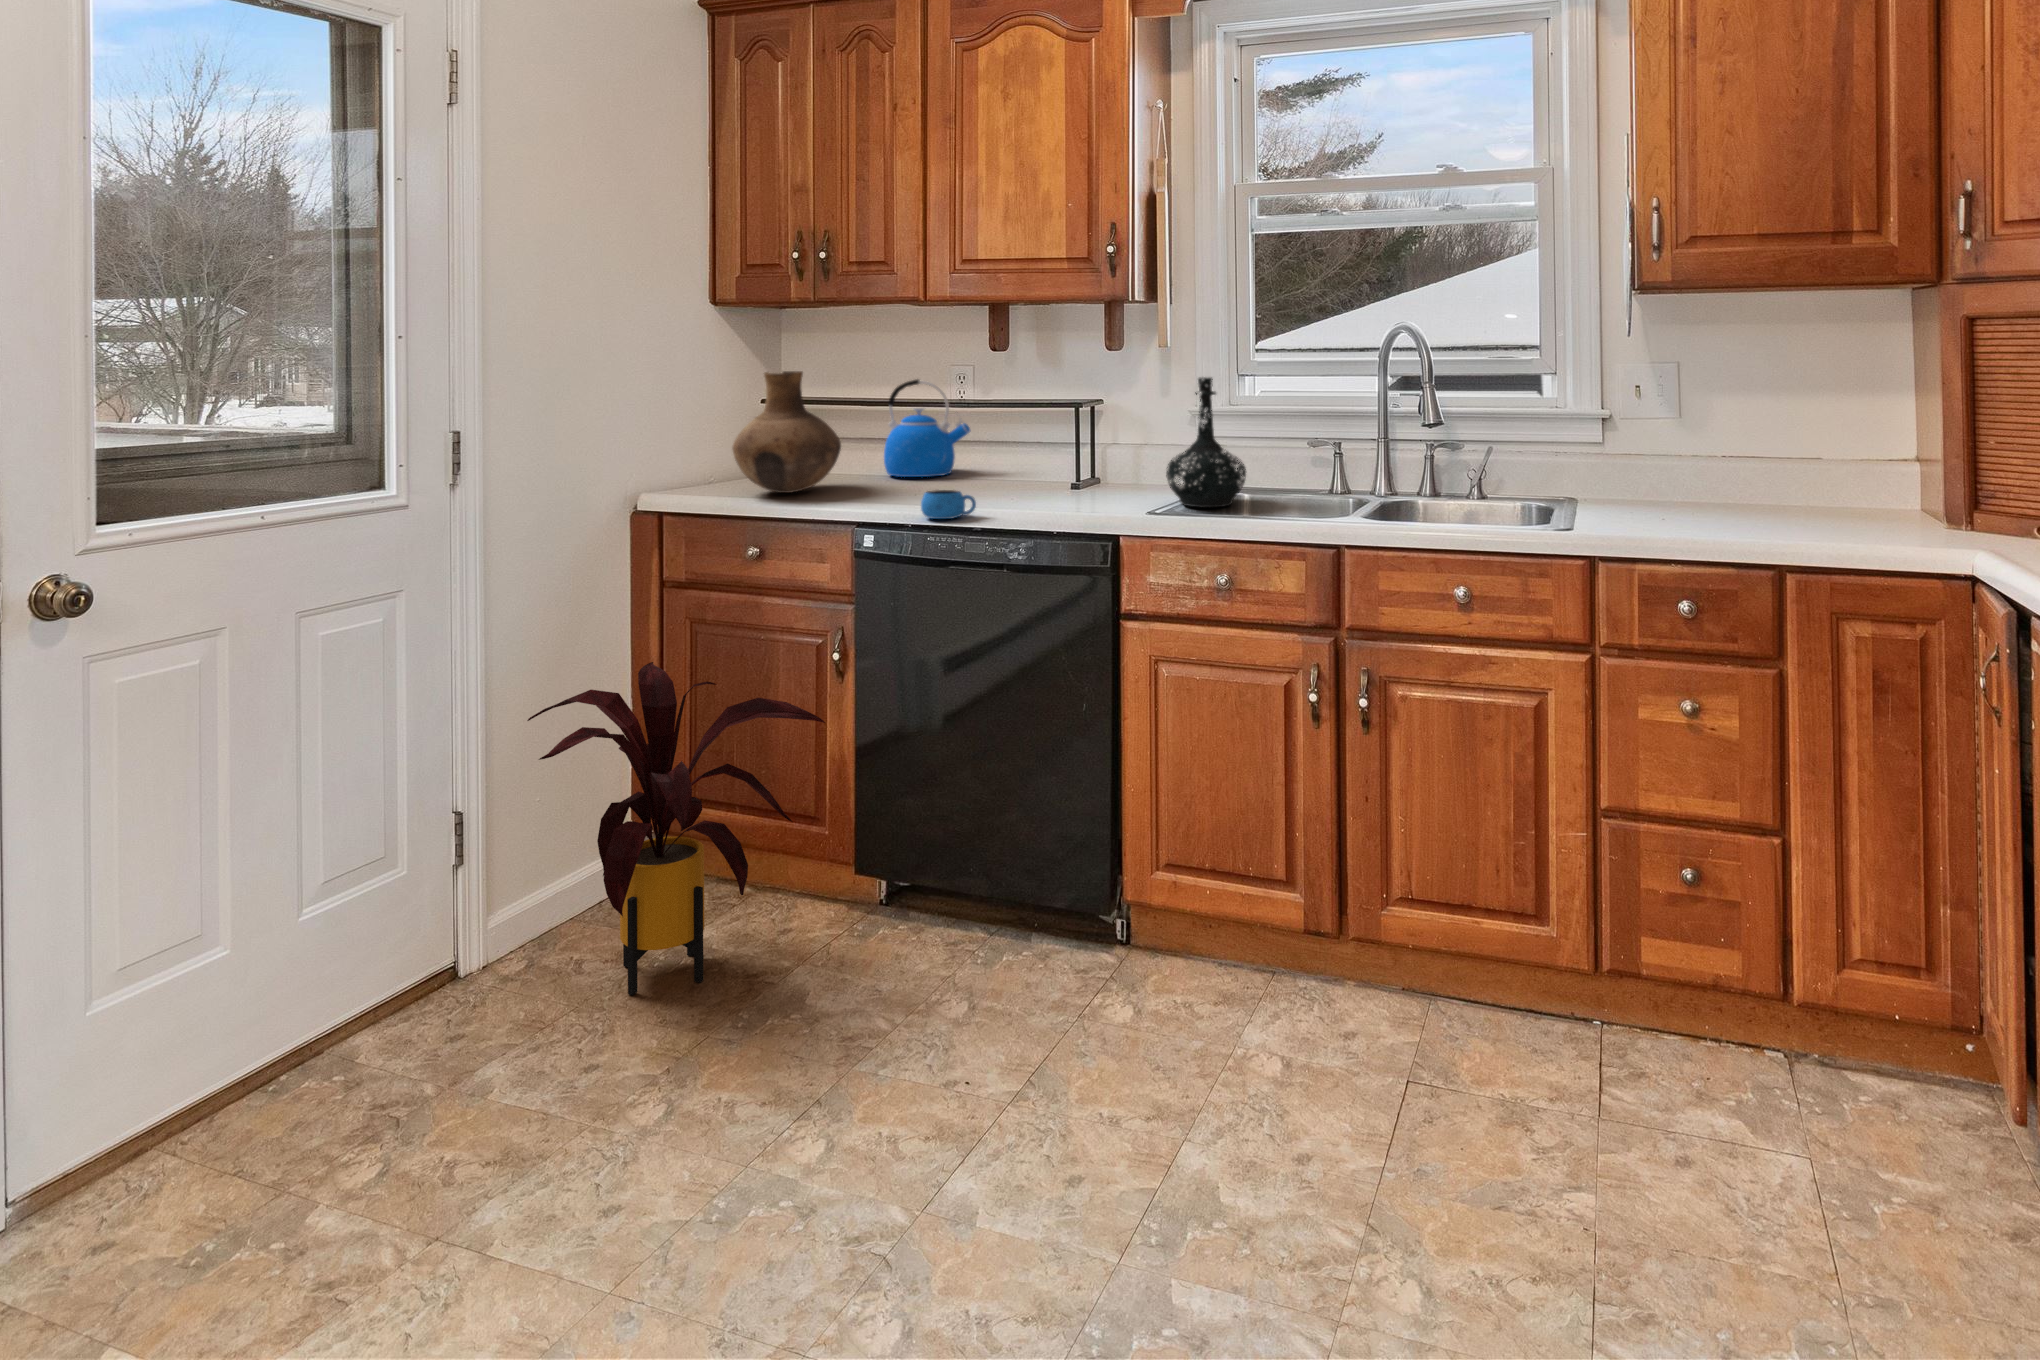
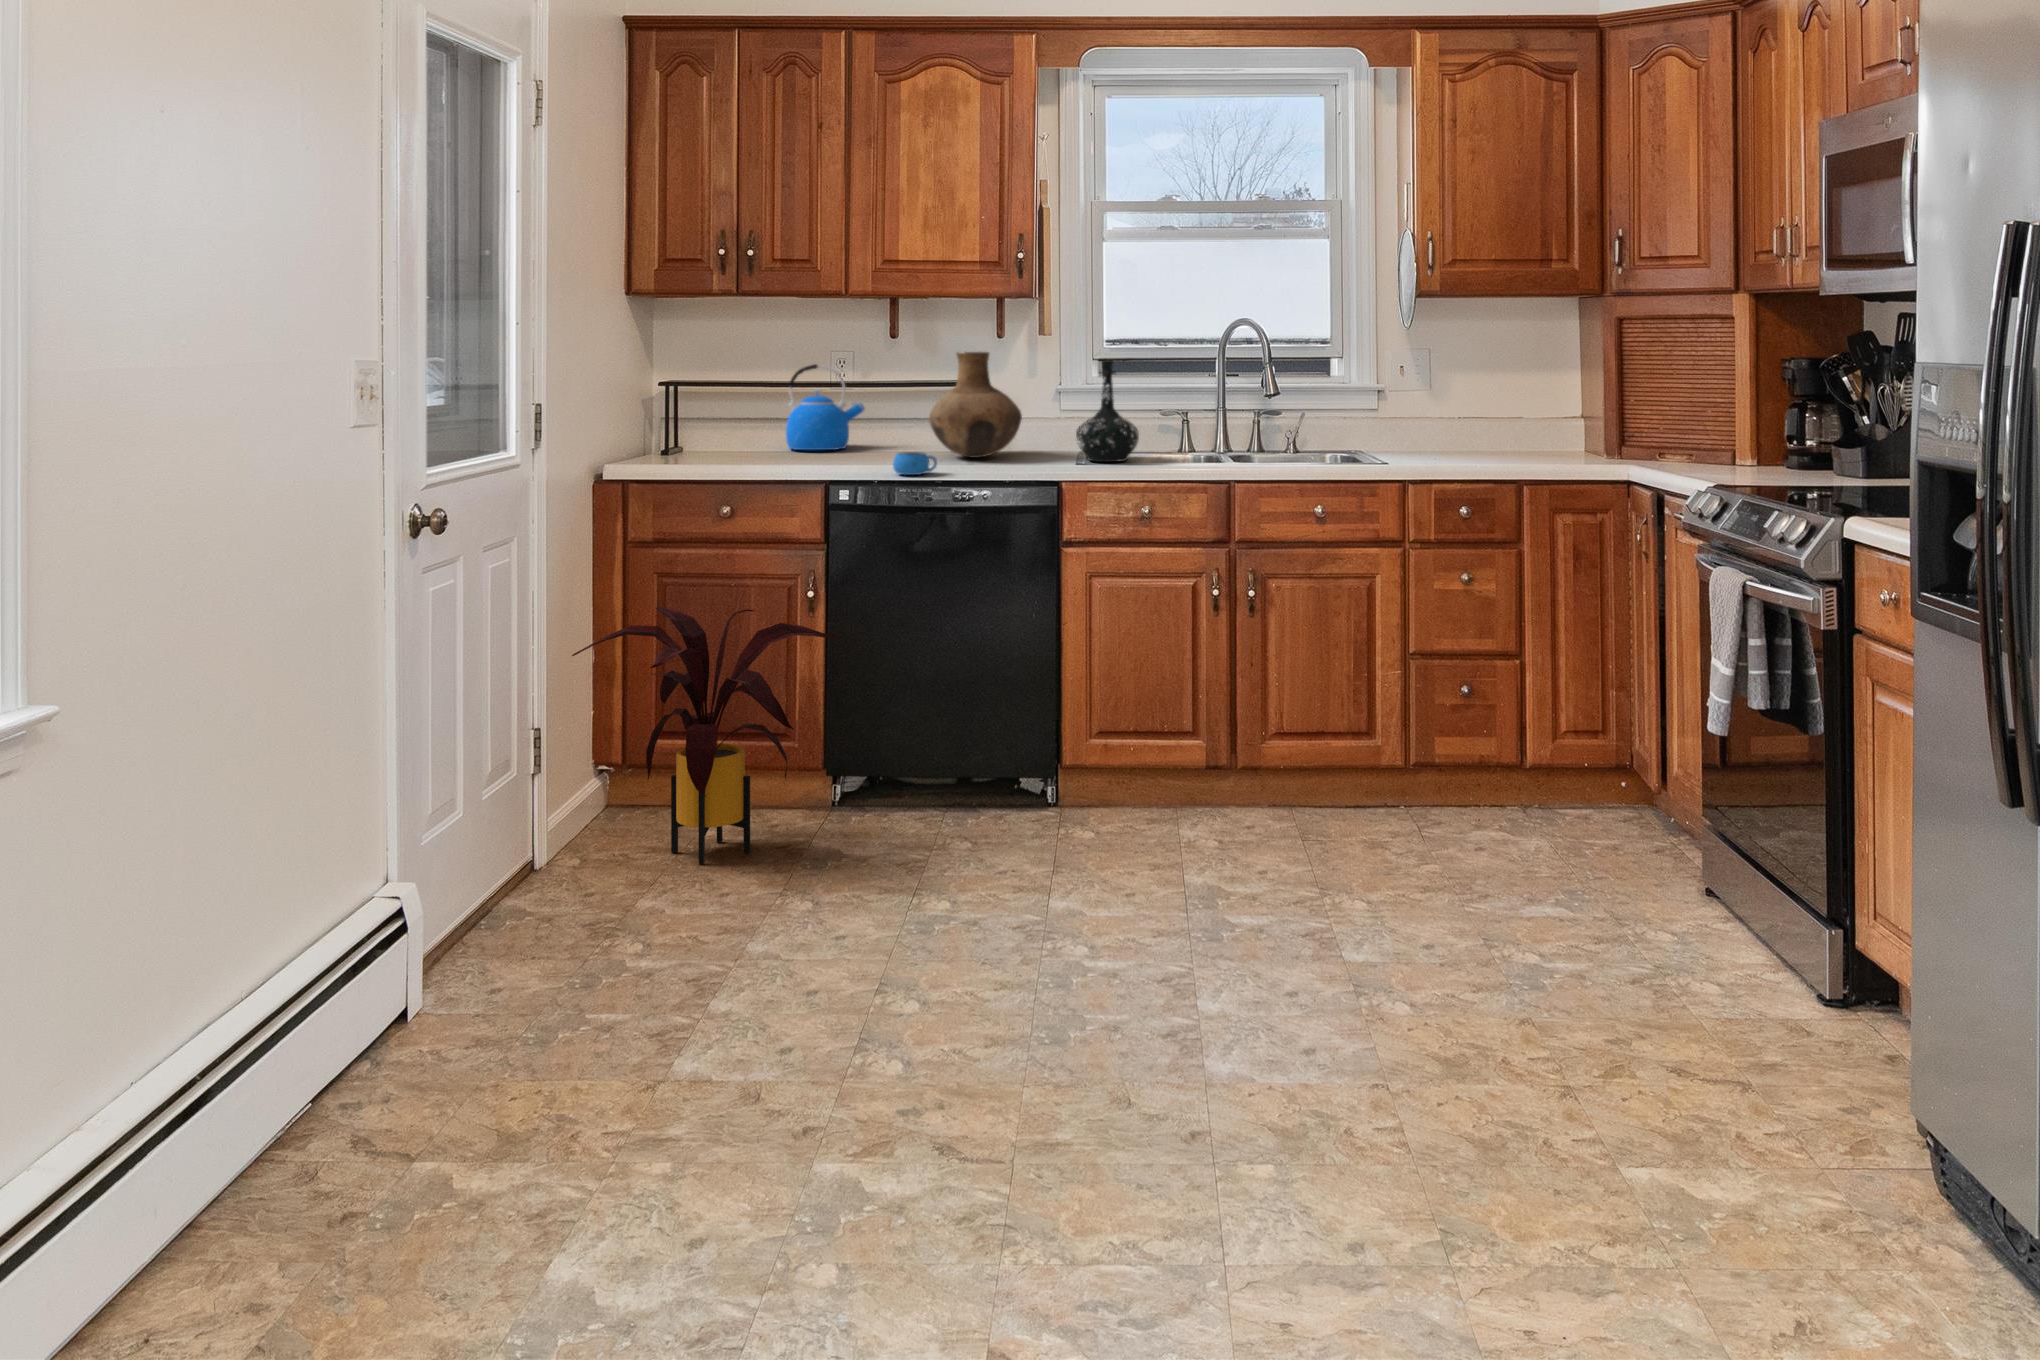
vase: present [732,371,841,493] -> present [929,352,1022,458]

